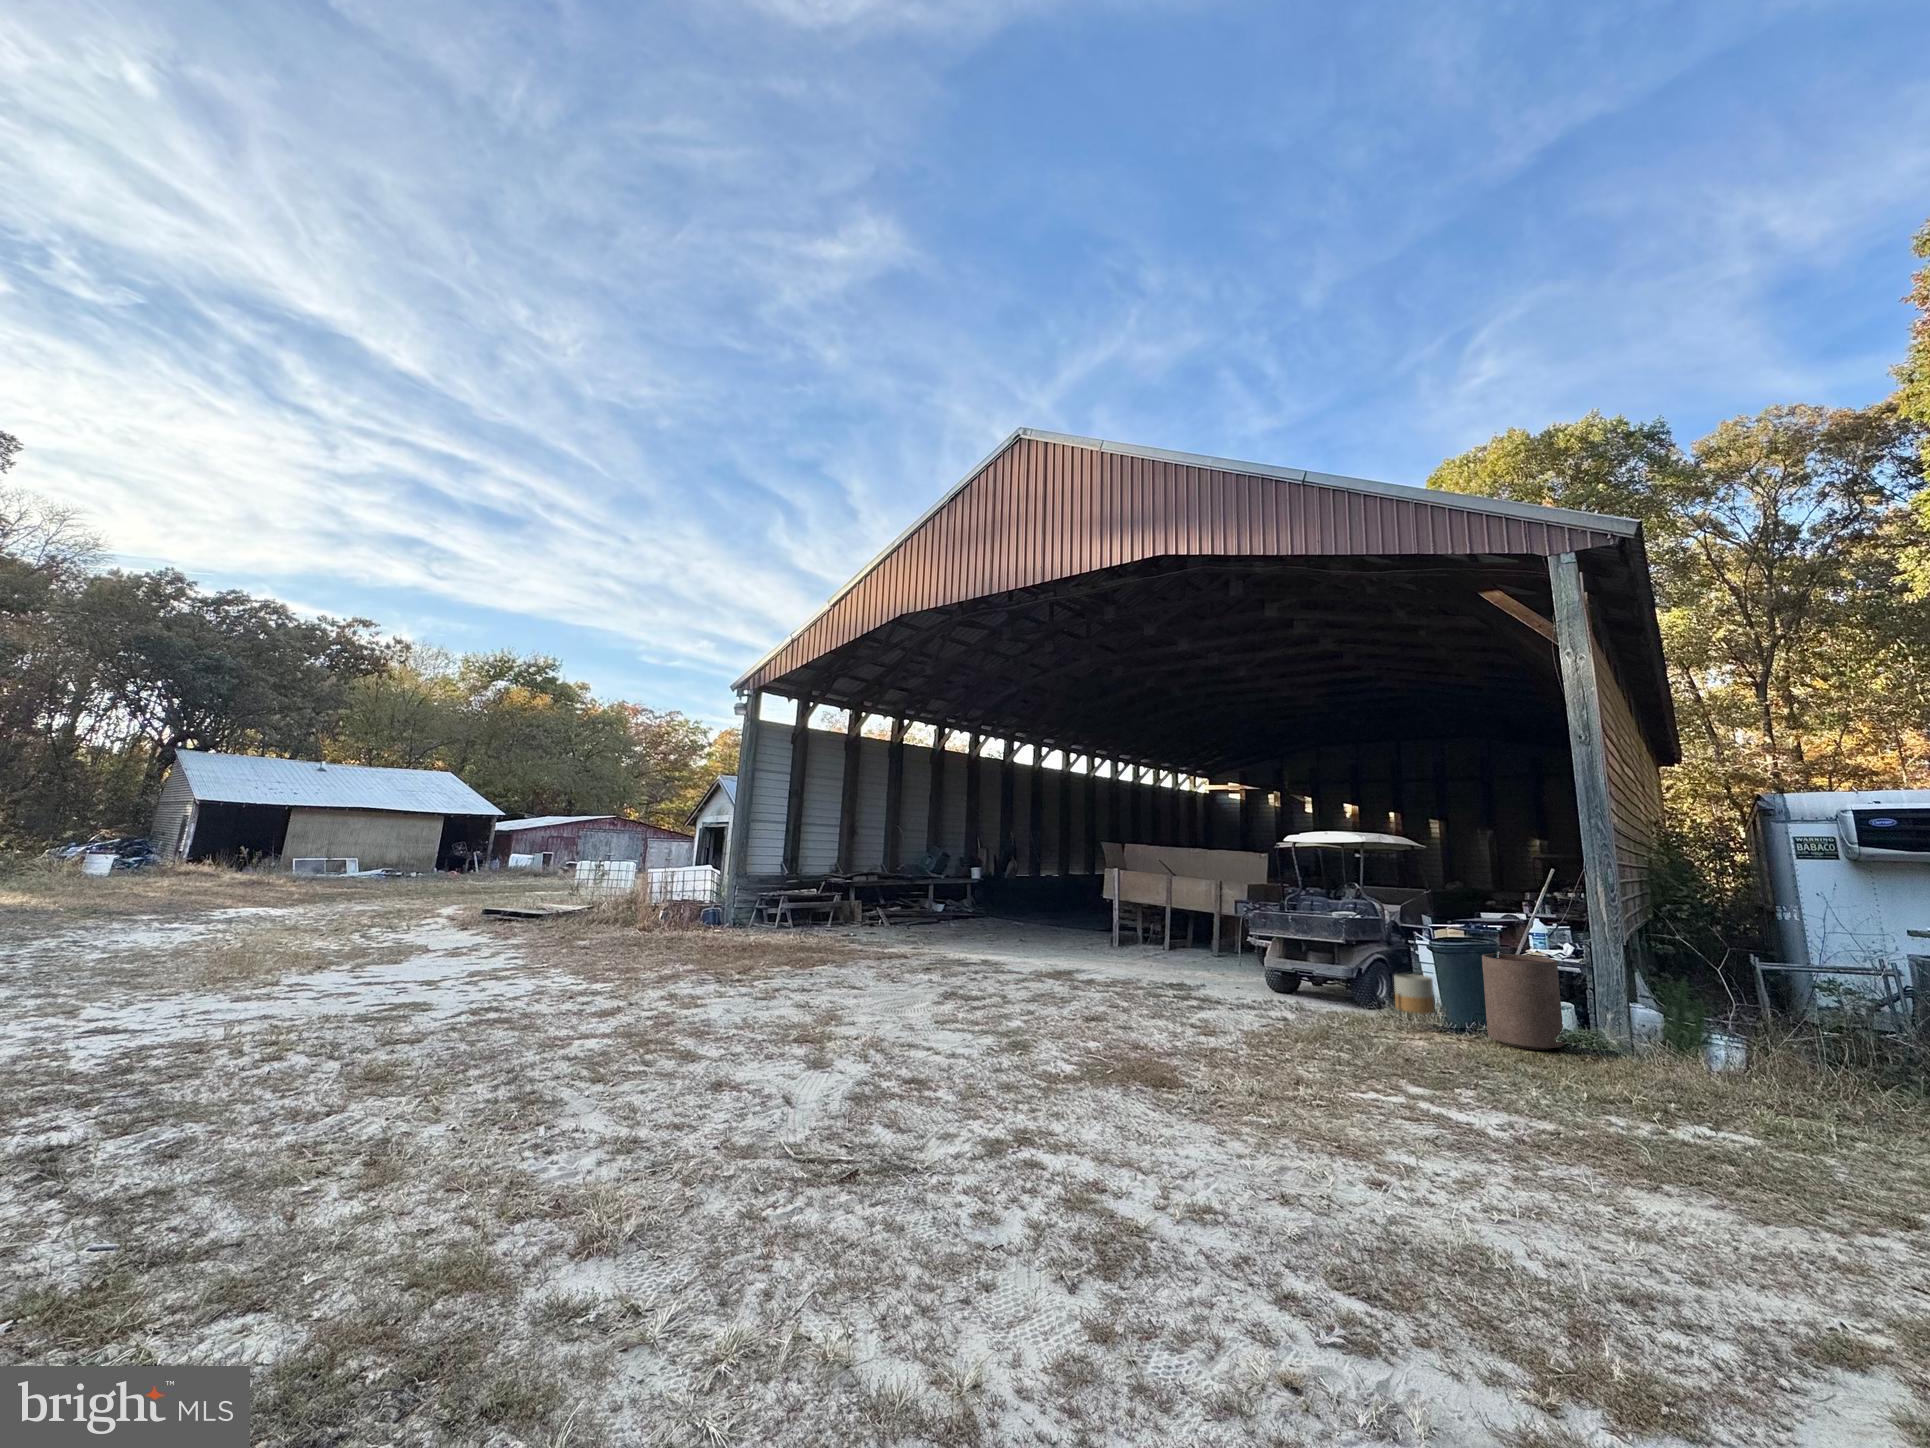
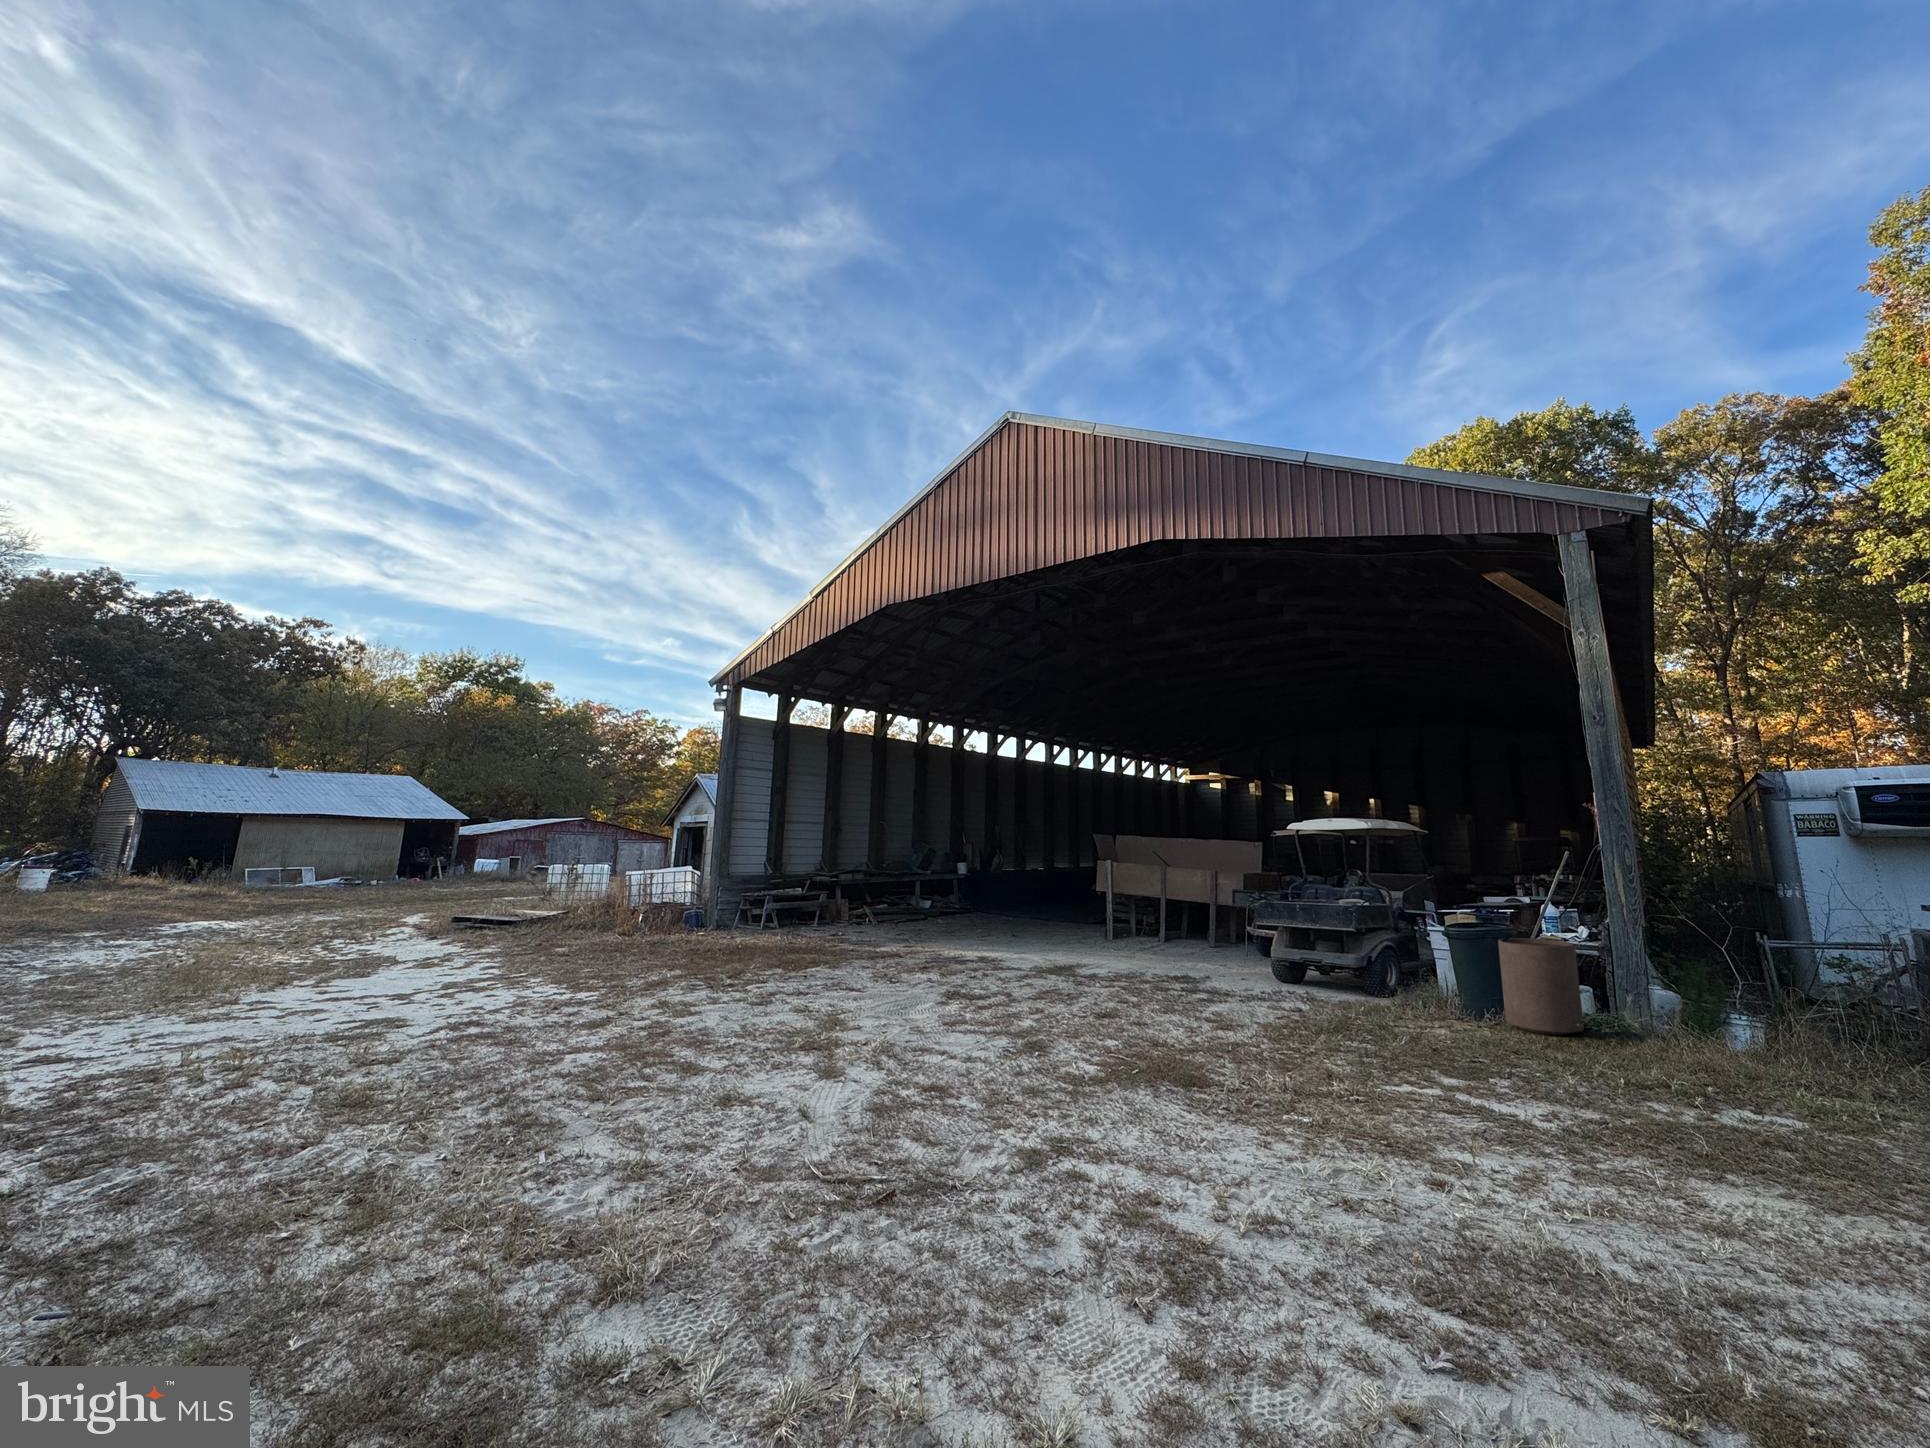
planter: present [1394,974,1435,1027] -> none [1408,961,1453,1019]

